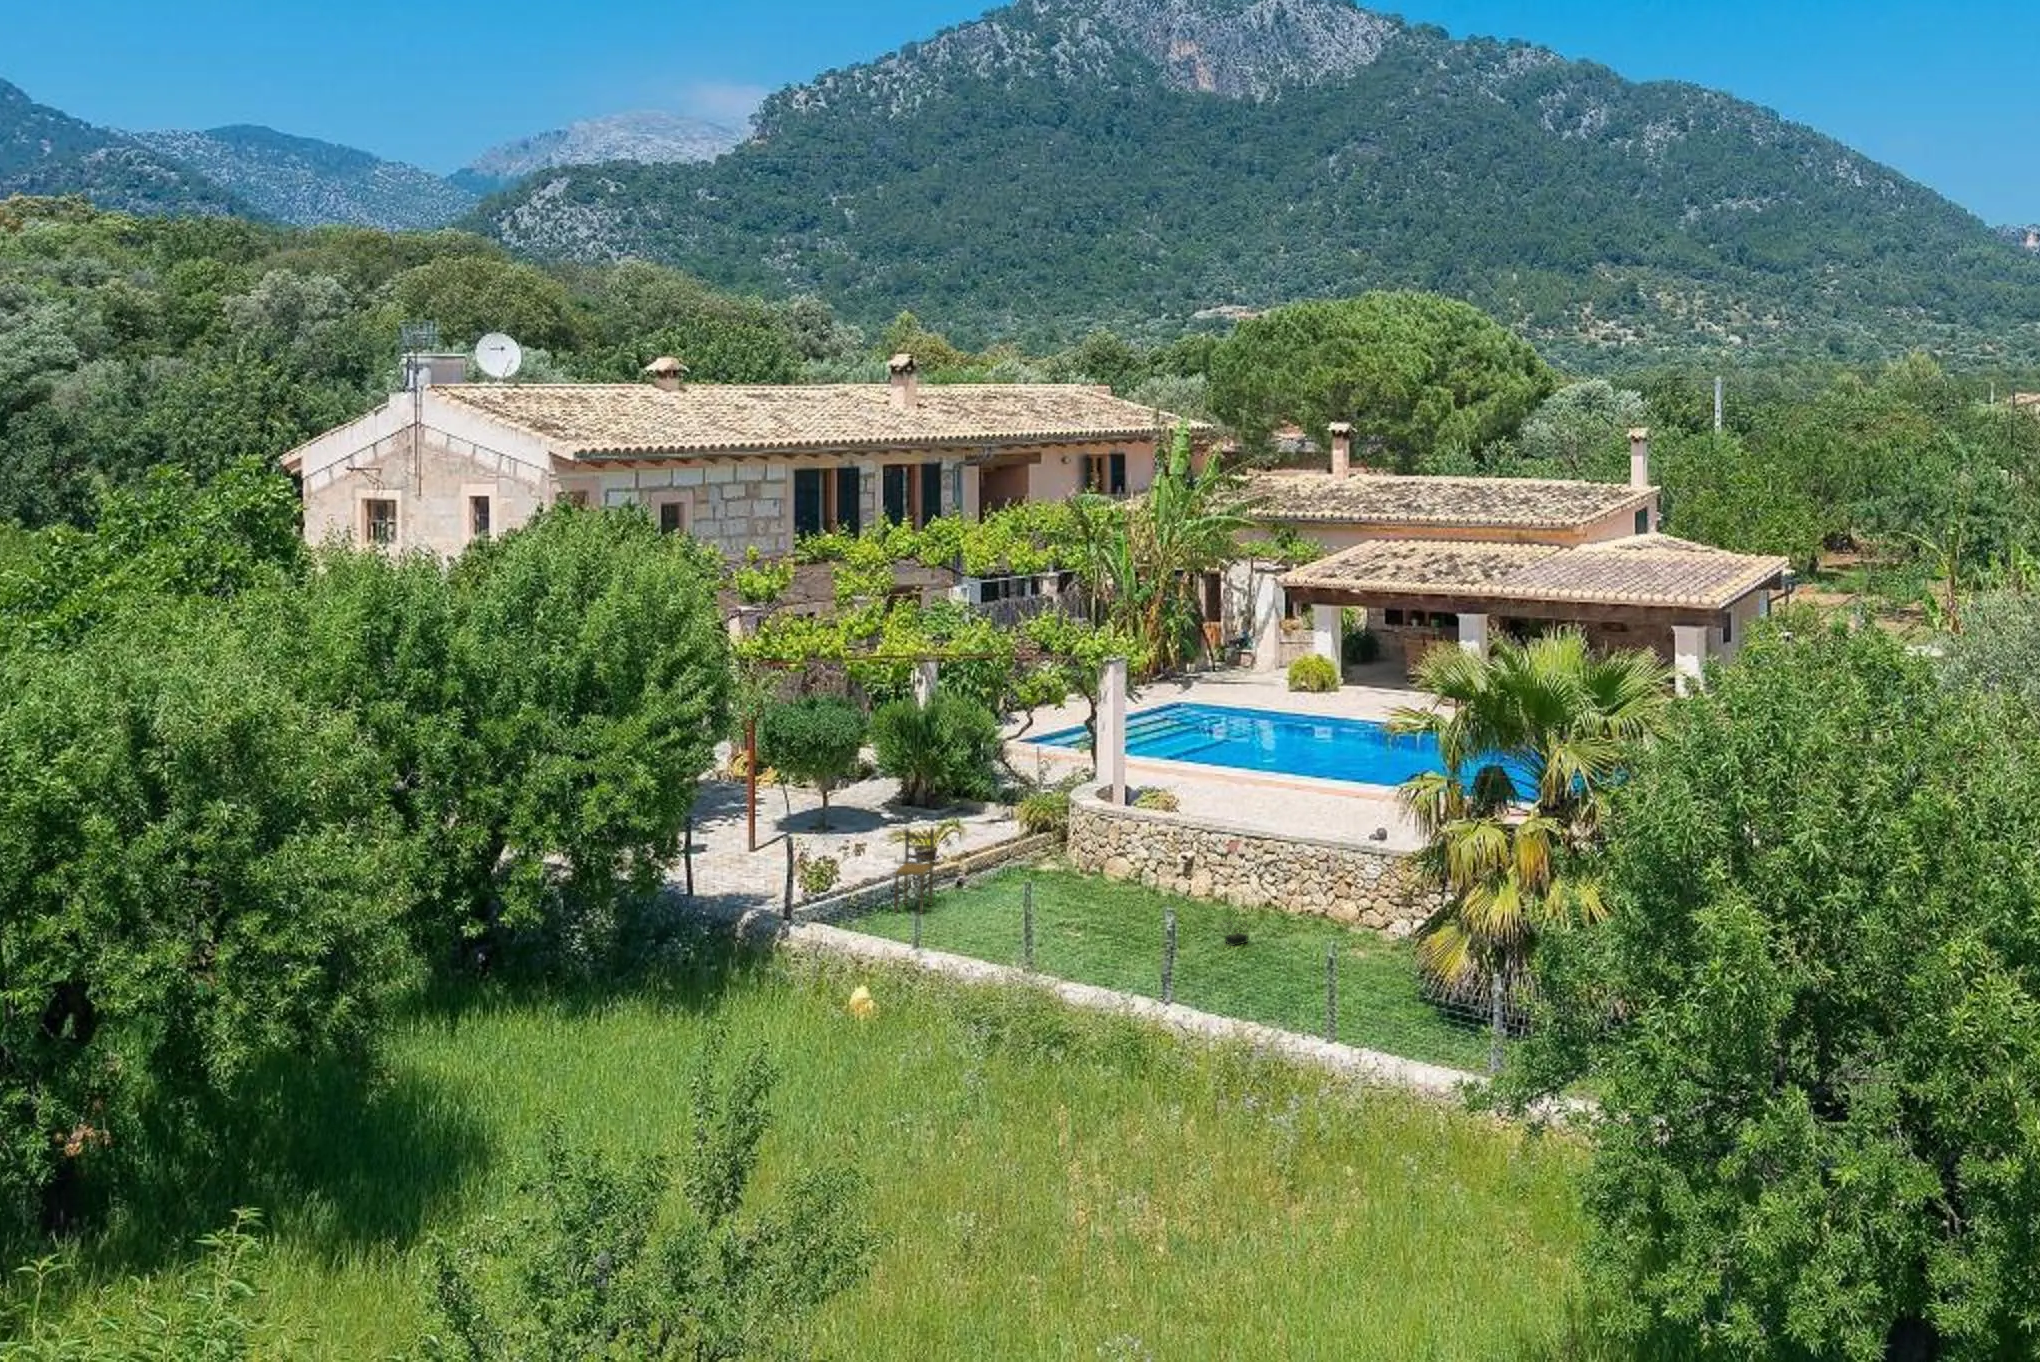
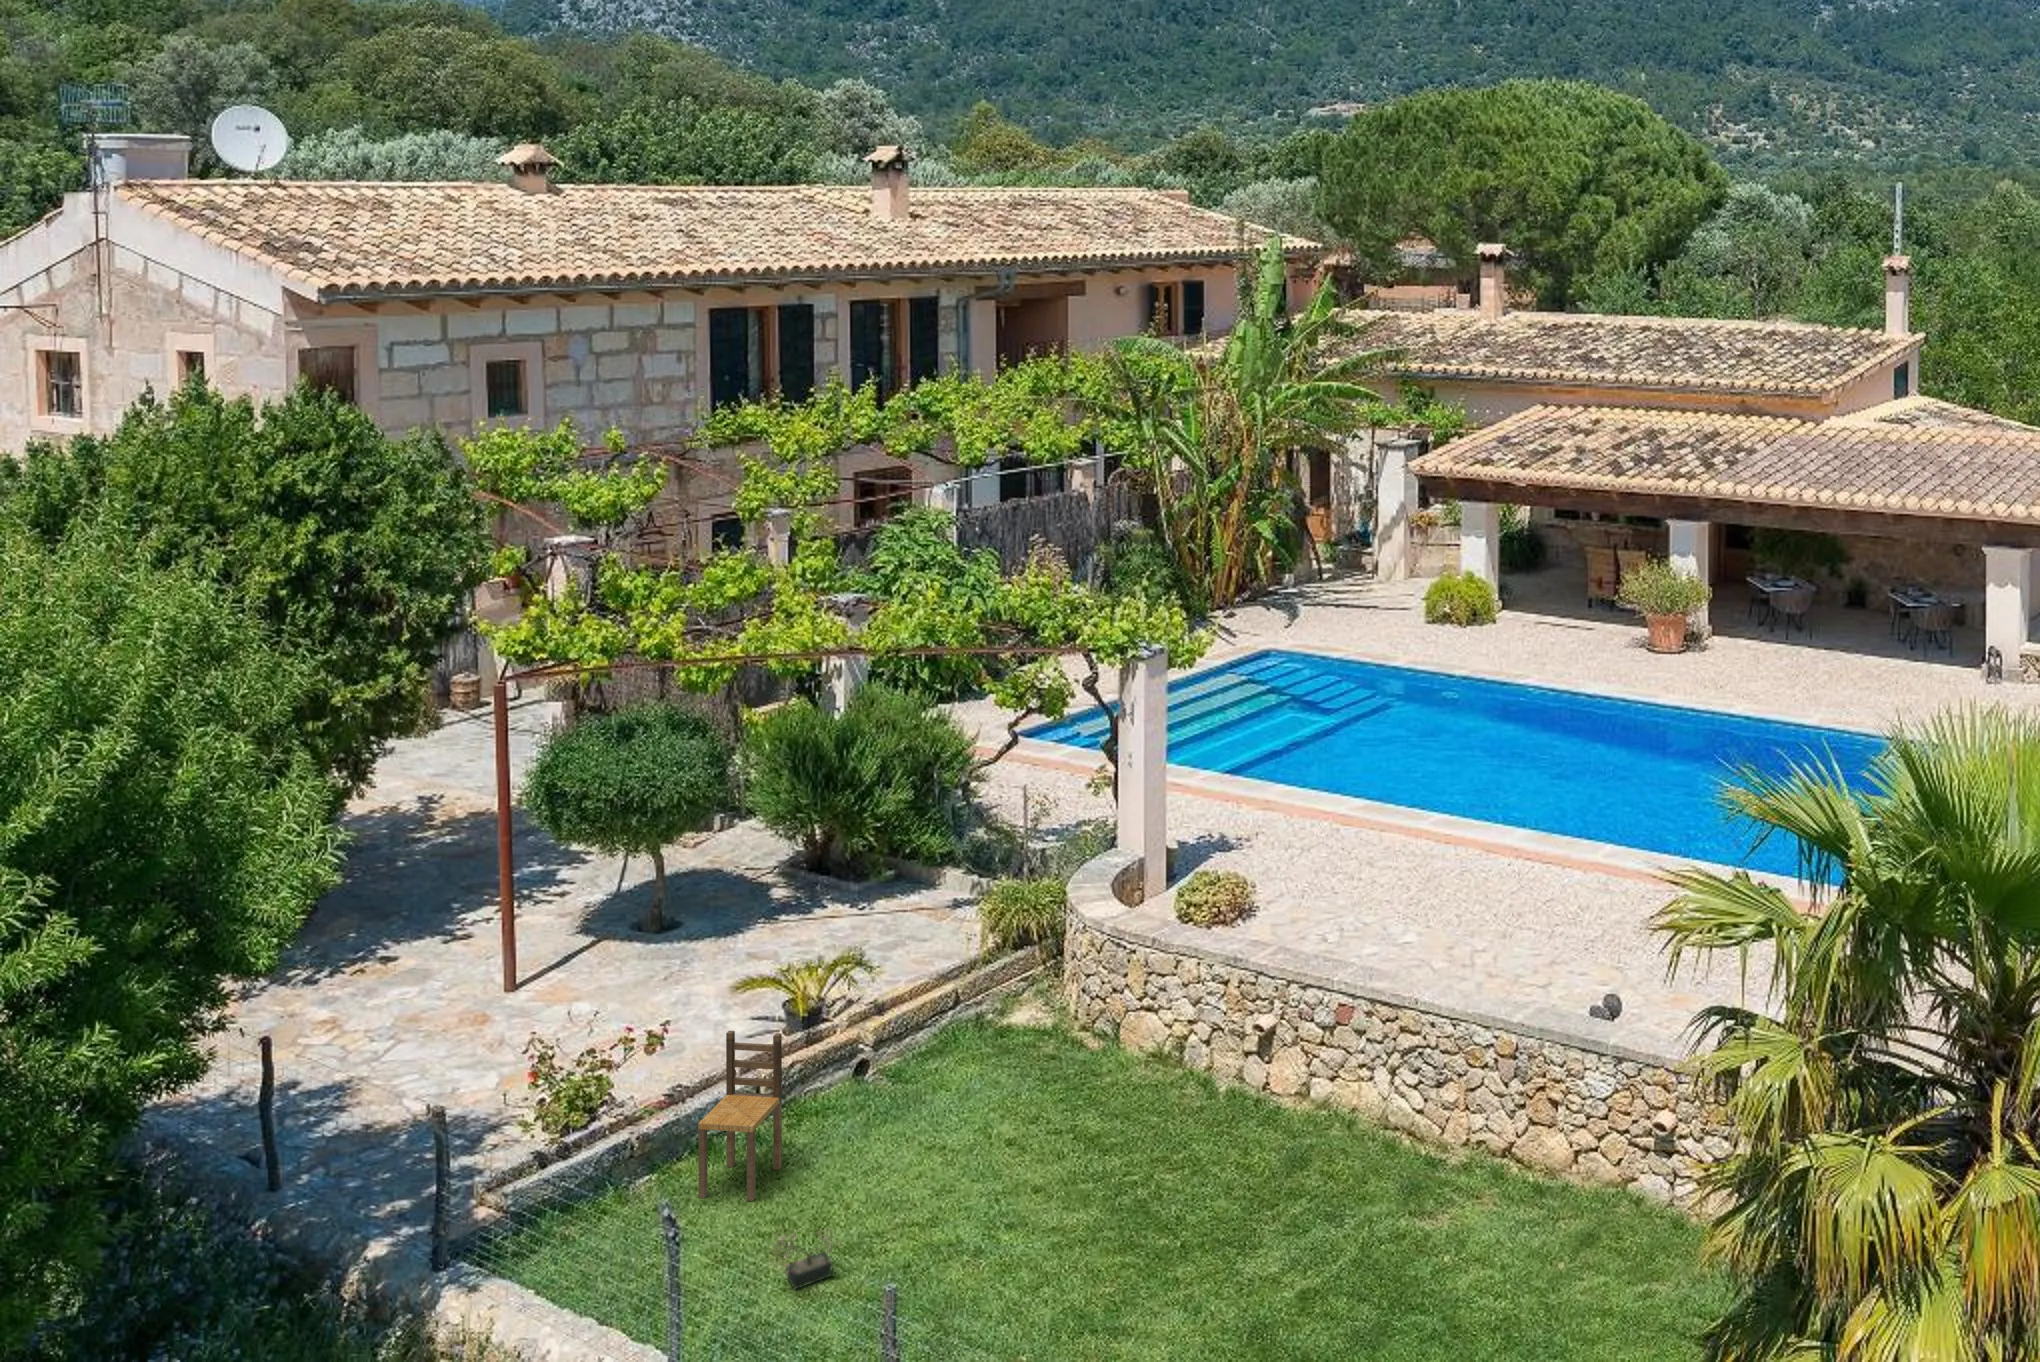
decorative plant: present [1225,921,1249,946] -> present [779,1232,834,1289]

